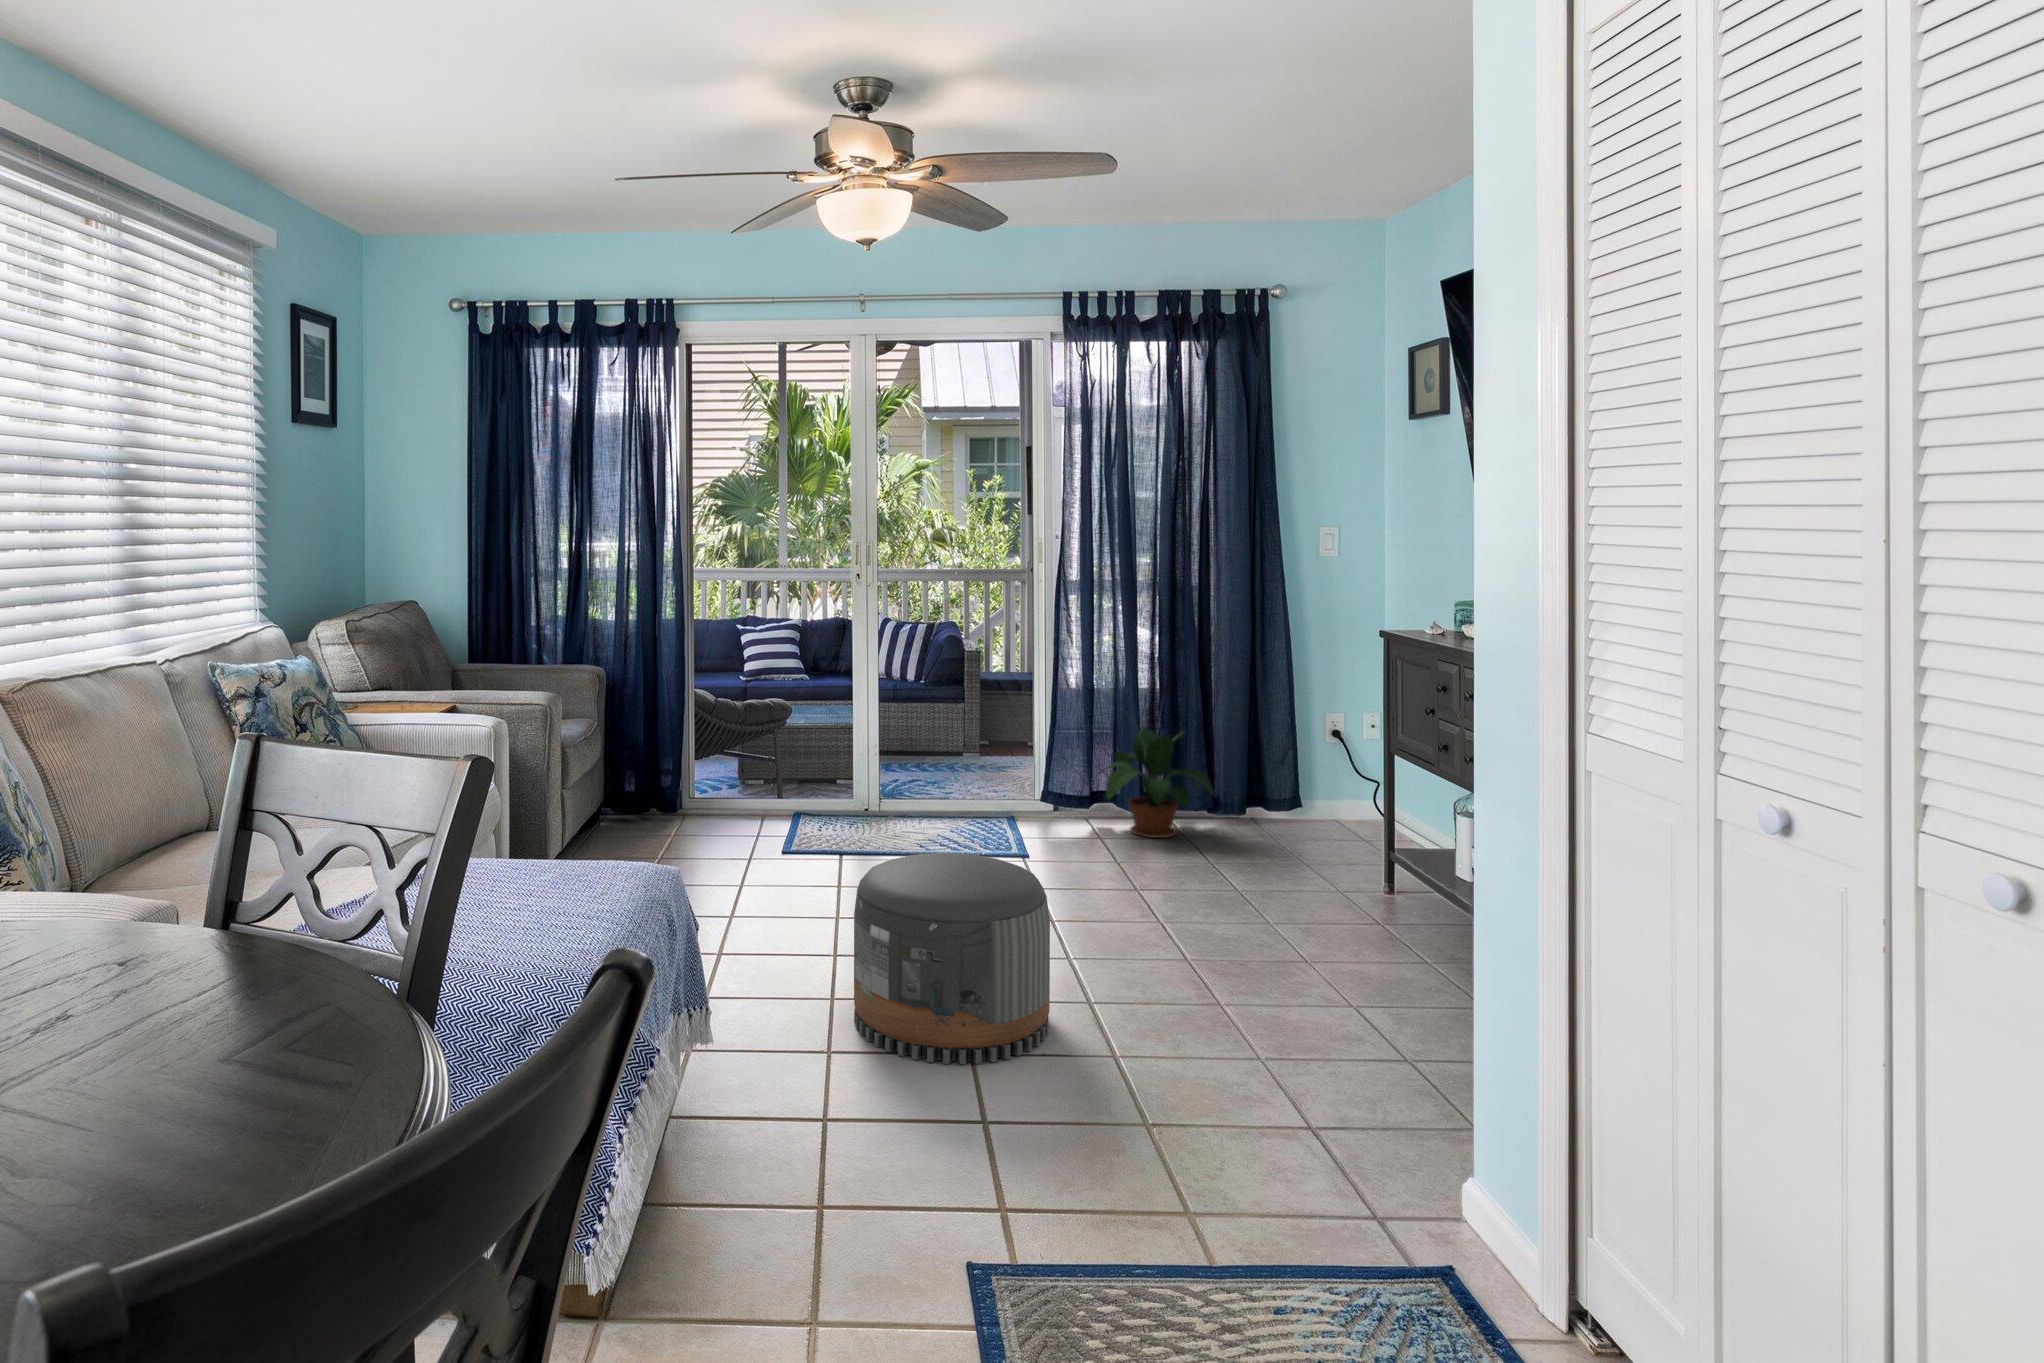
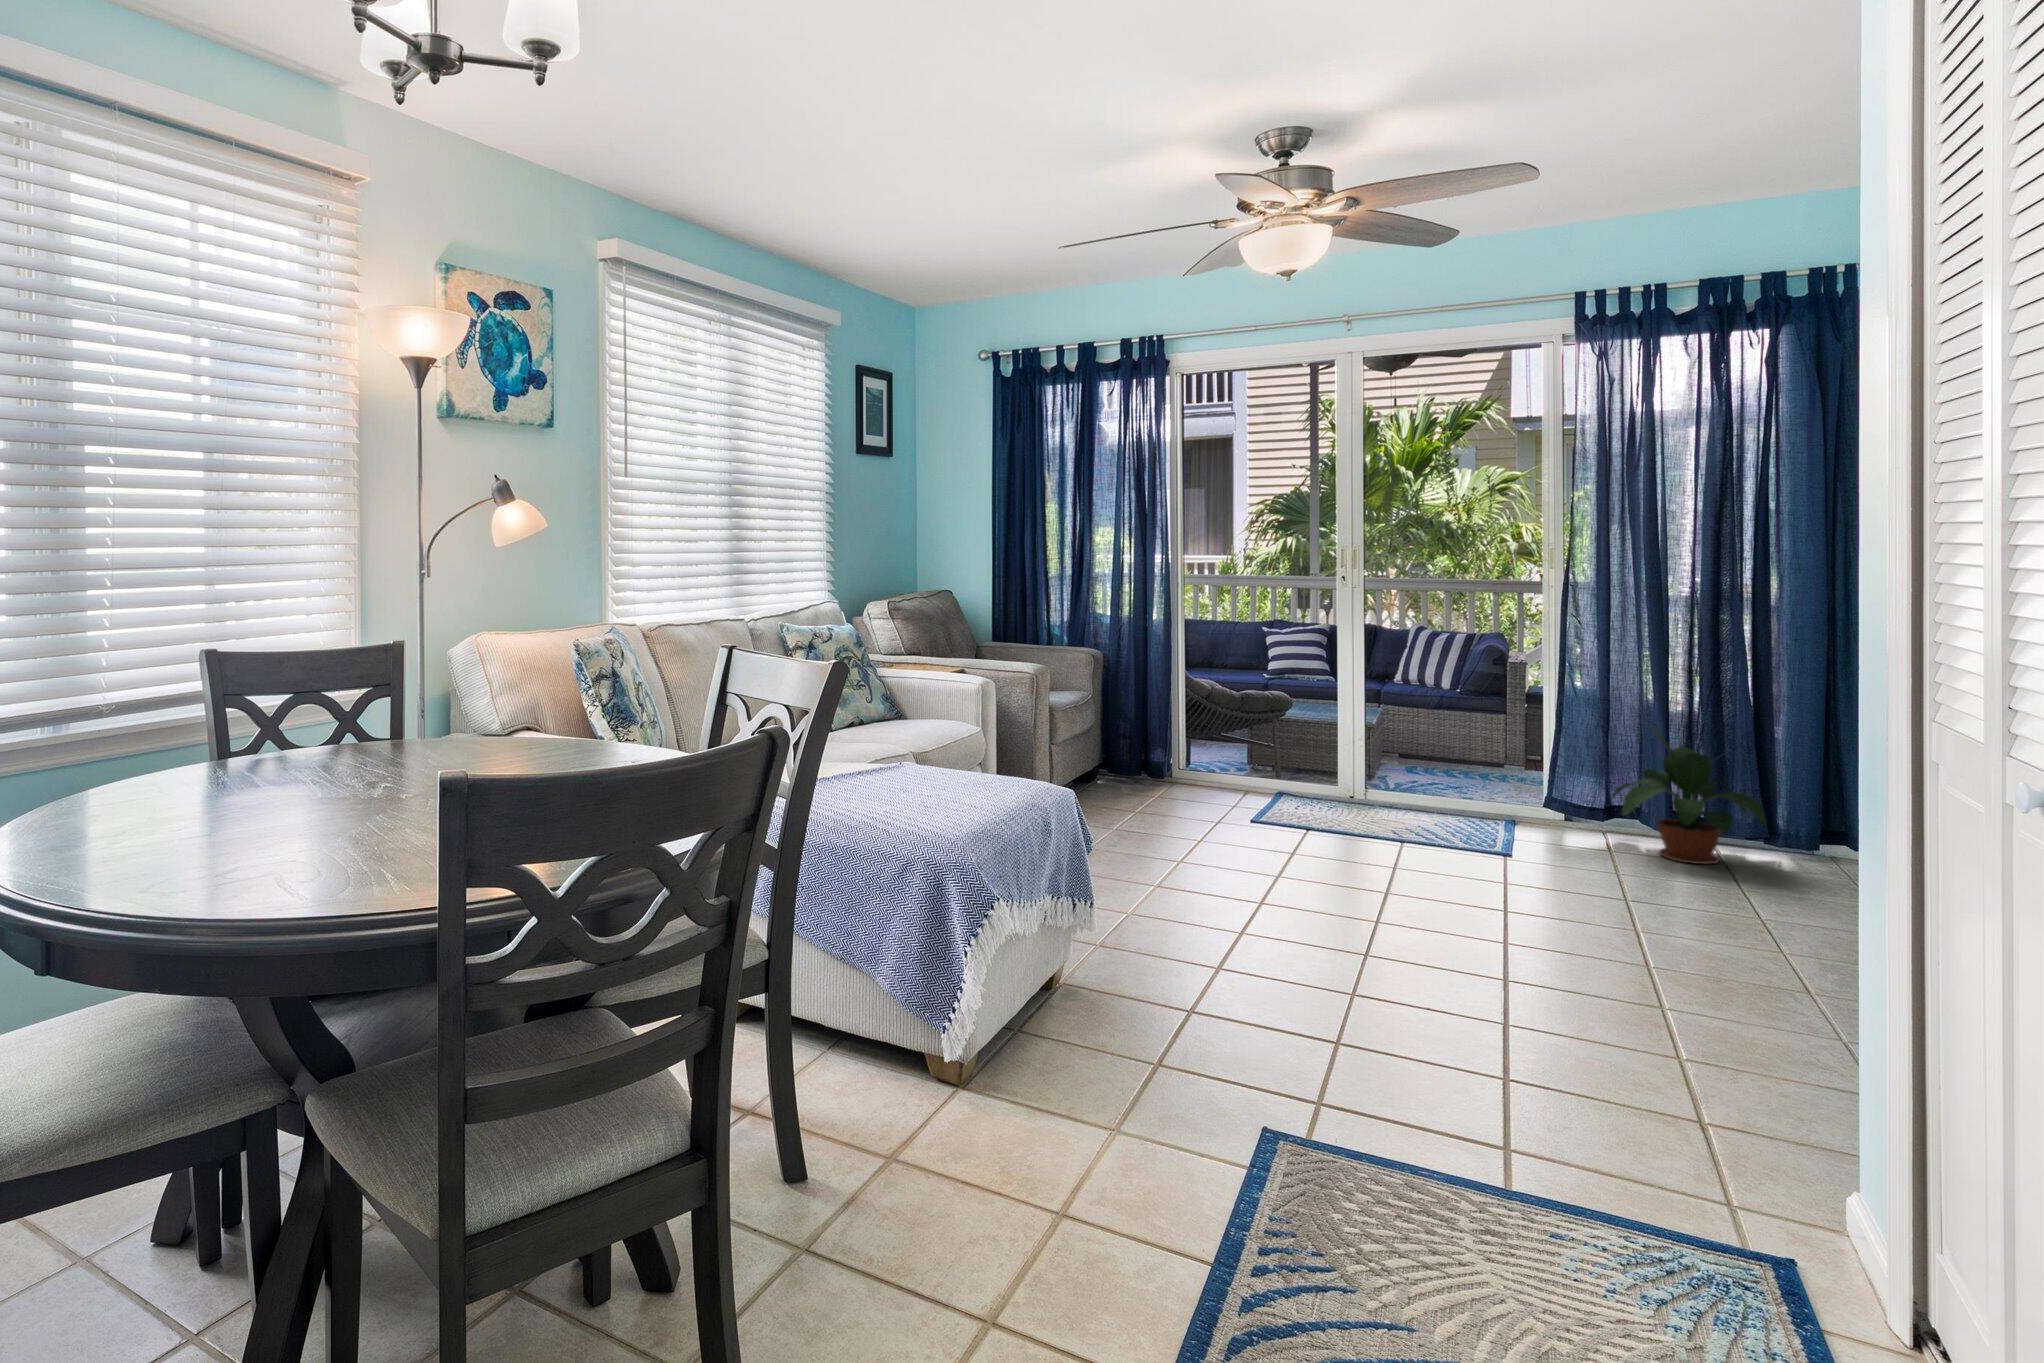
pouf: present [854,853,1050,1064] -> none [1250,819,1448,1007]

